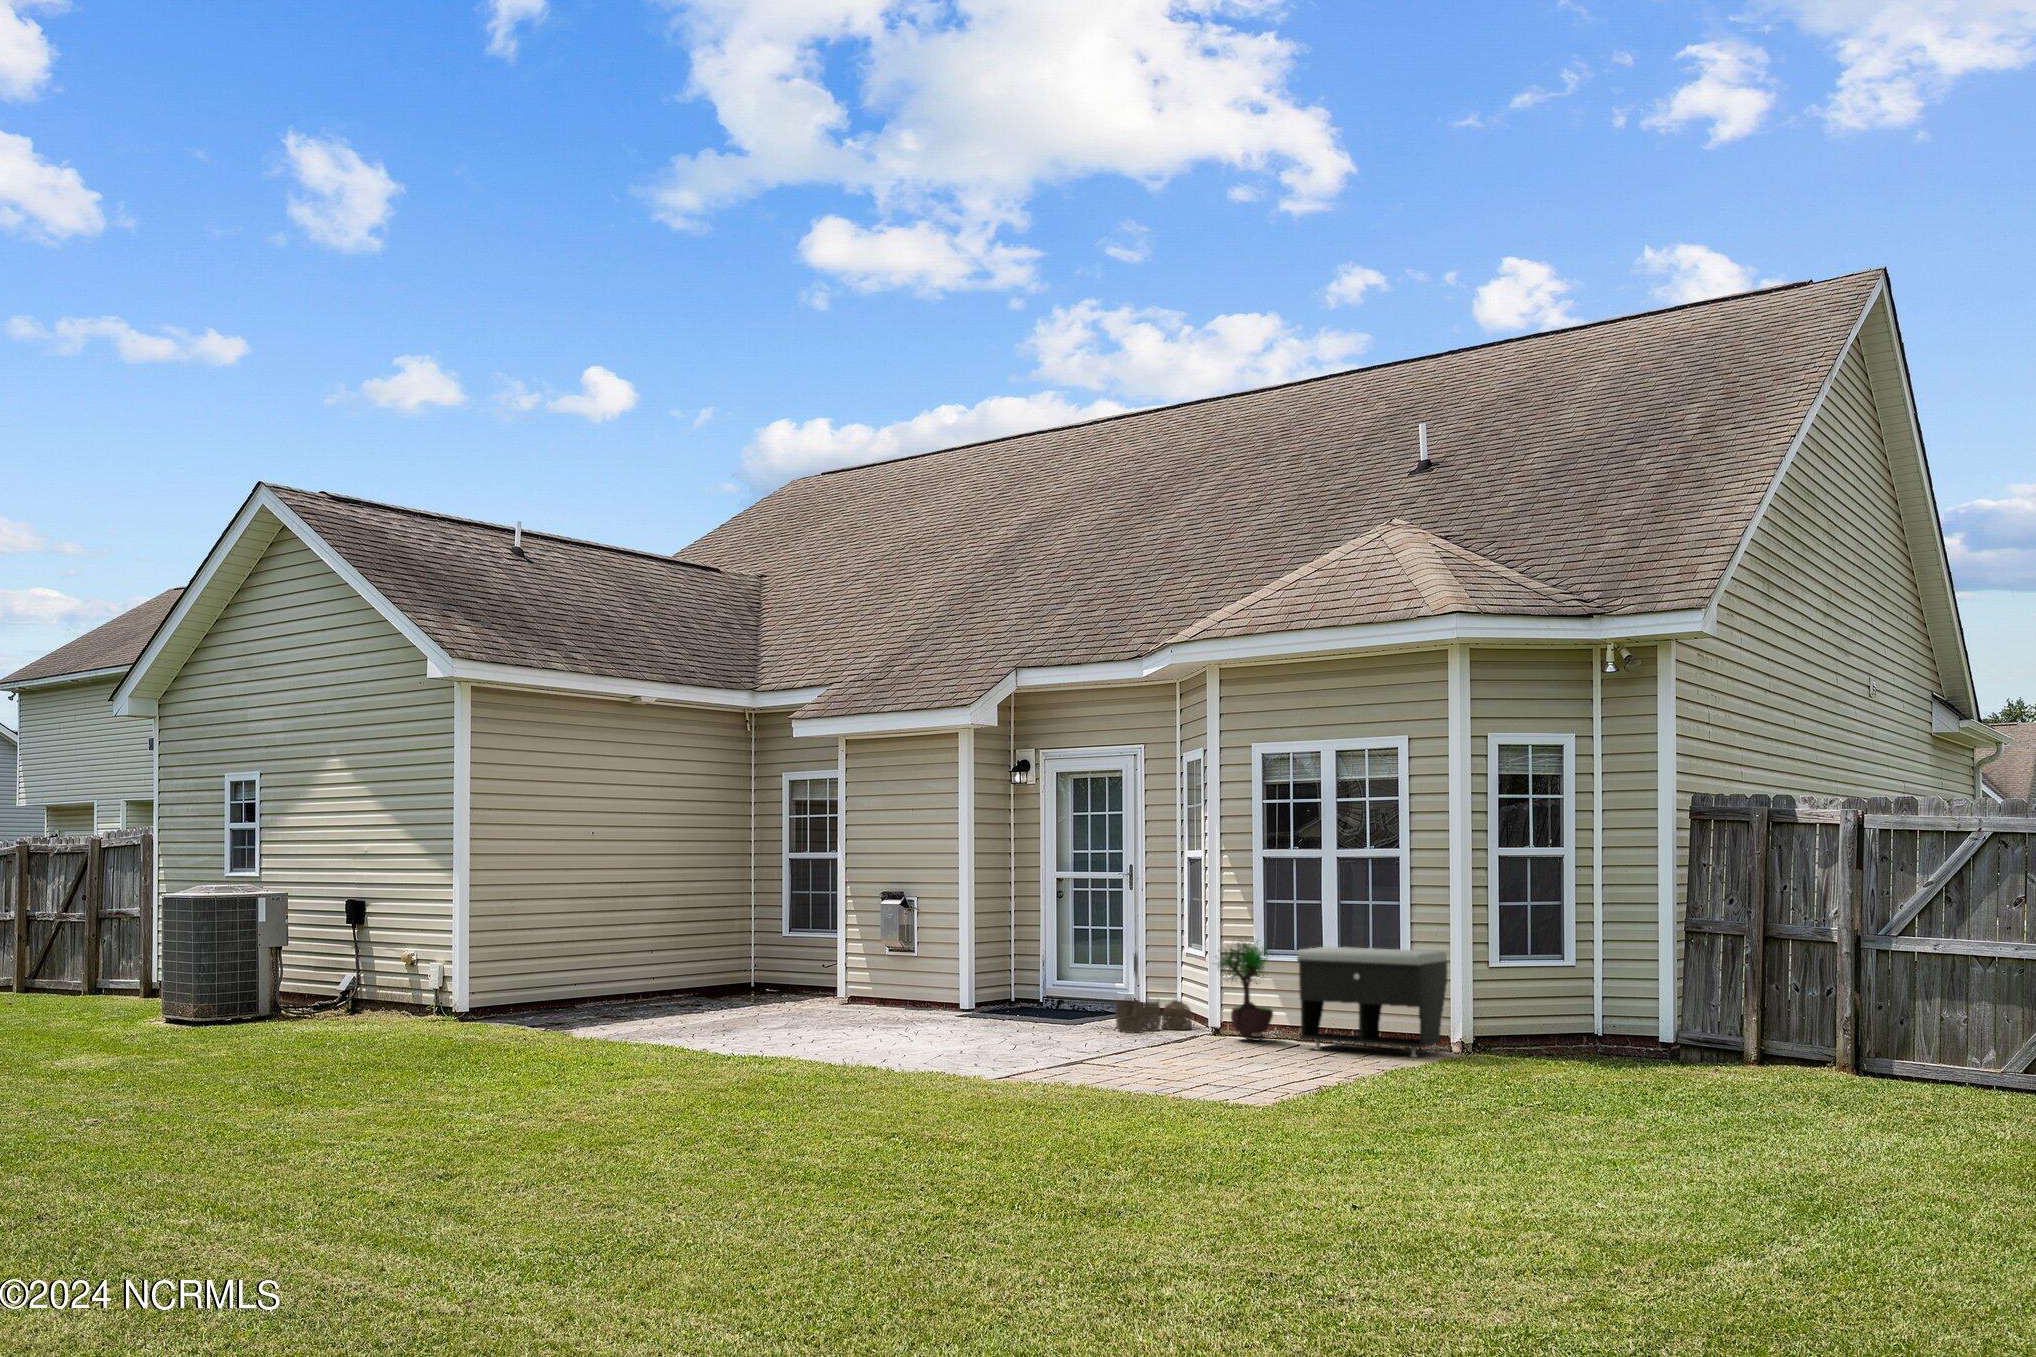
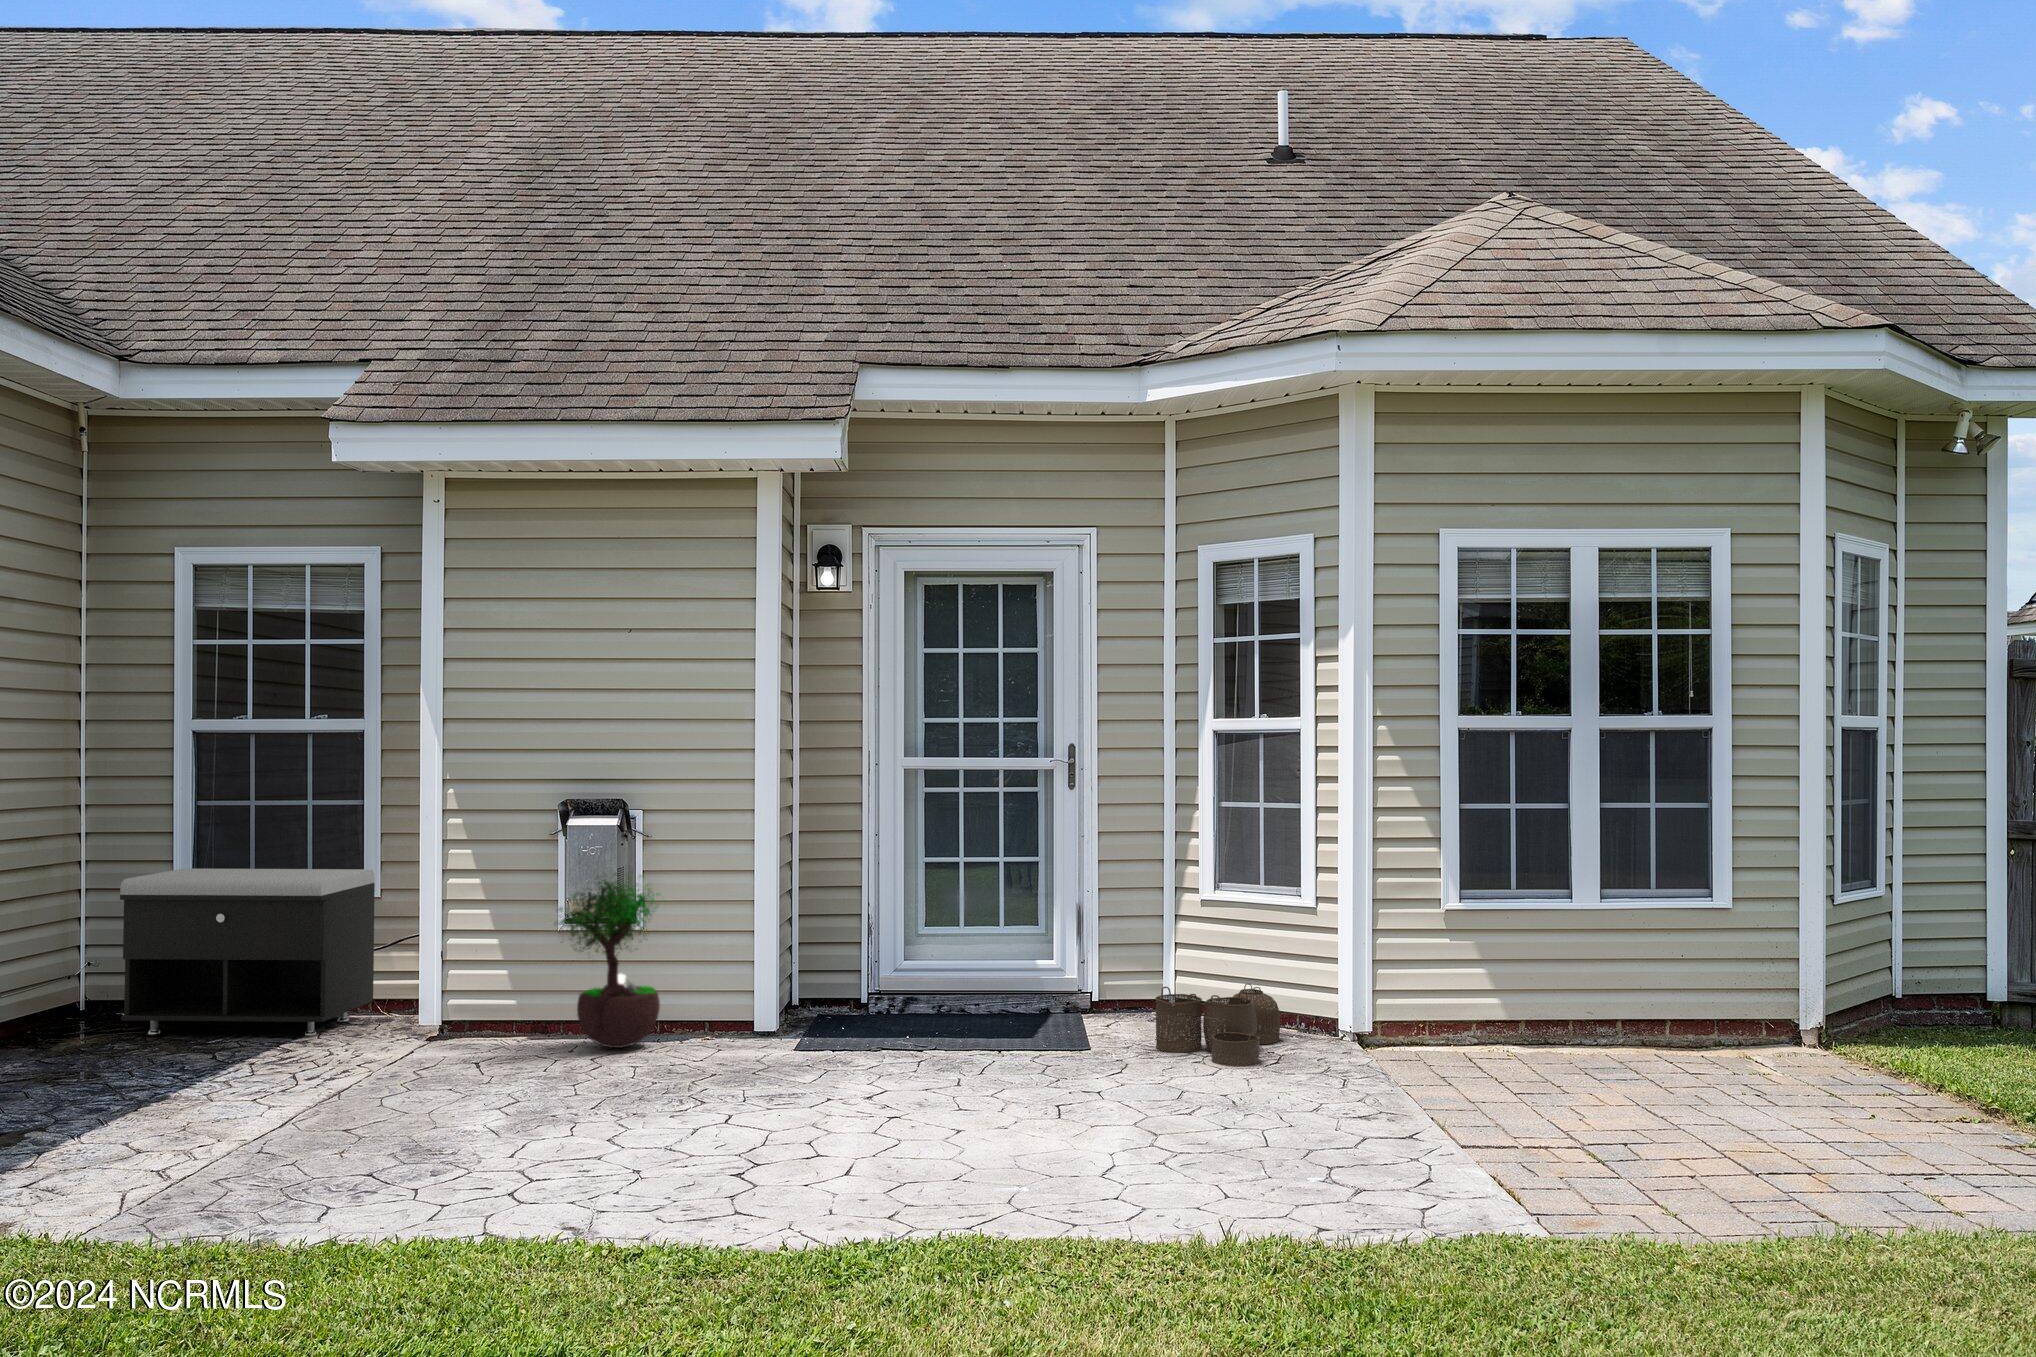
potted tree: present [1218,937,1273,1040] -> present [557,873,660,1048]
storage bench: present [1297,947,1447,1057] -> present [120,869,375,1036]

